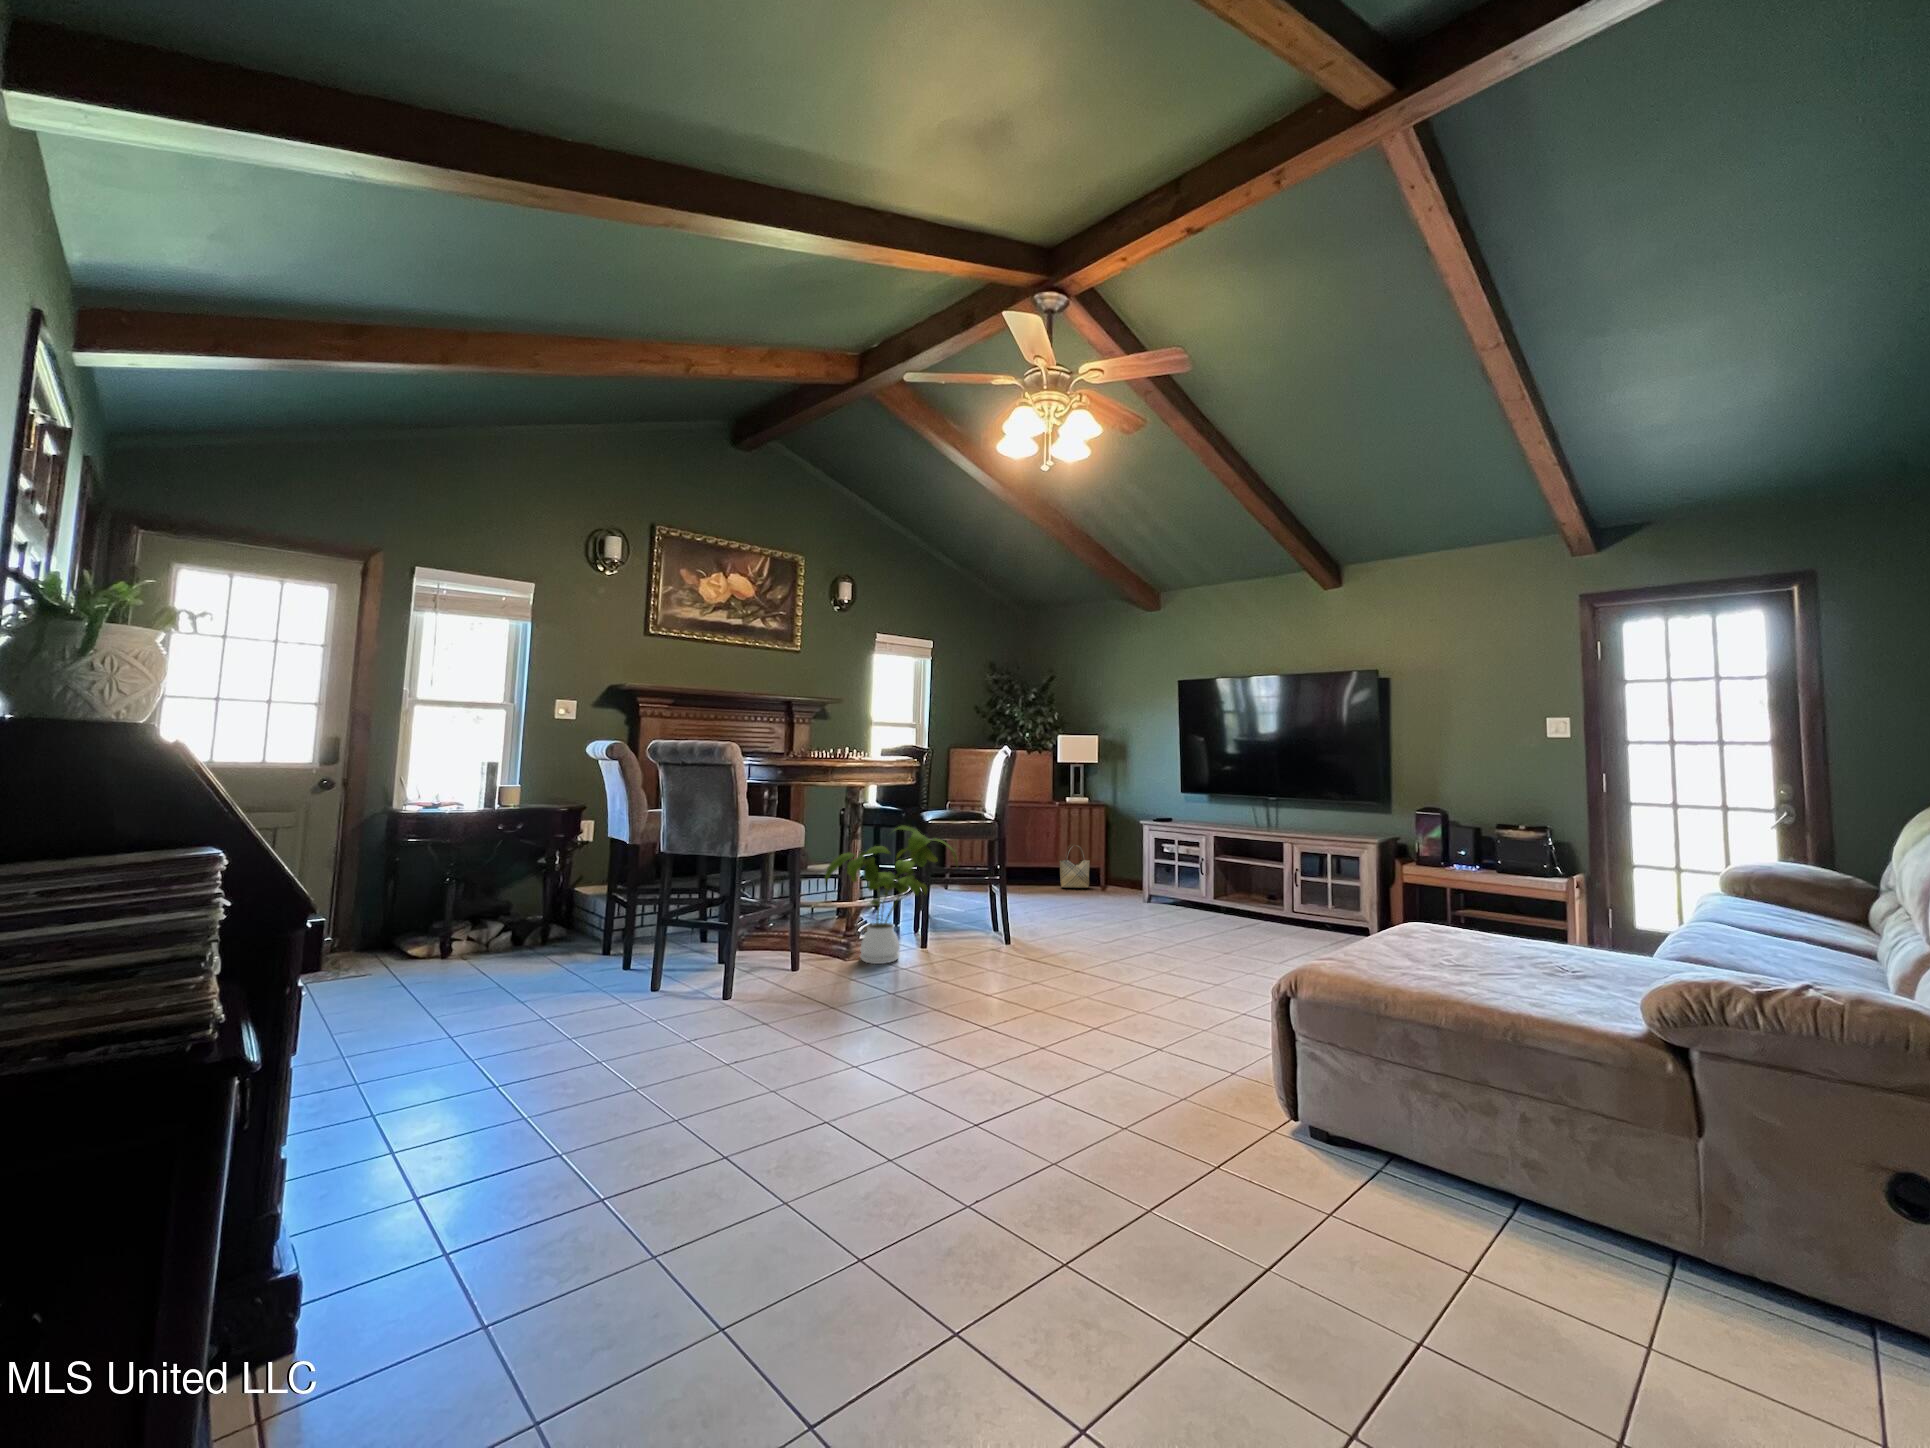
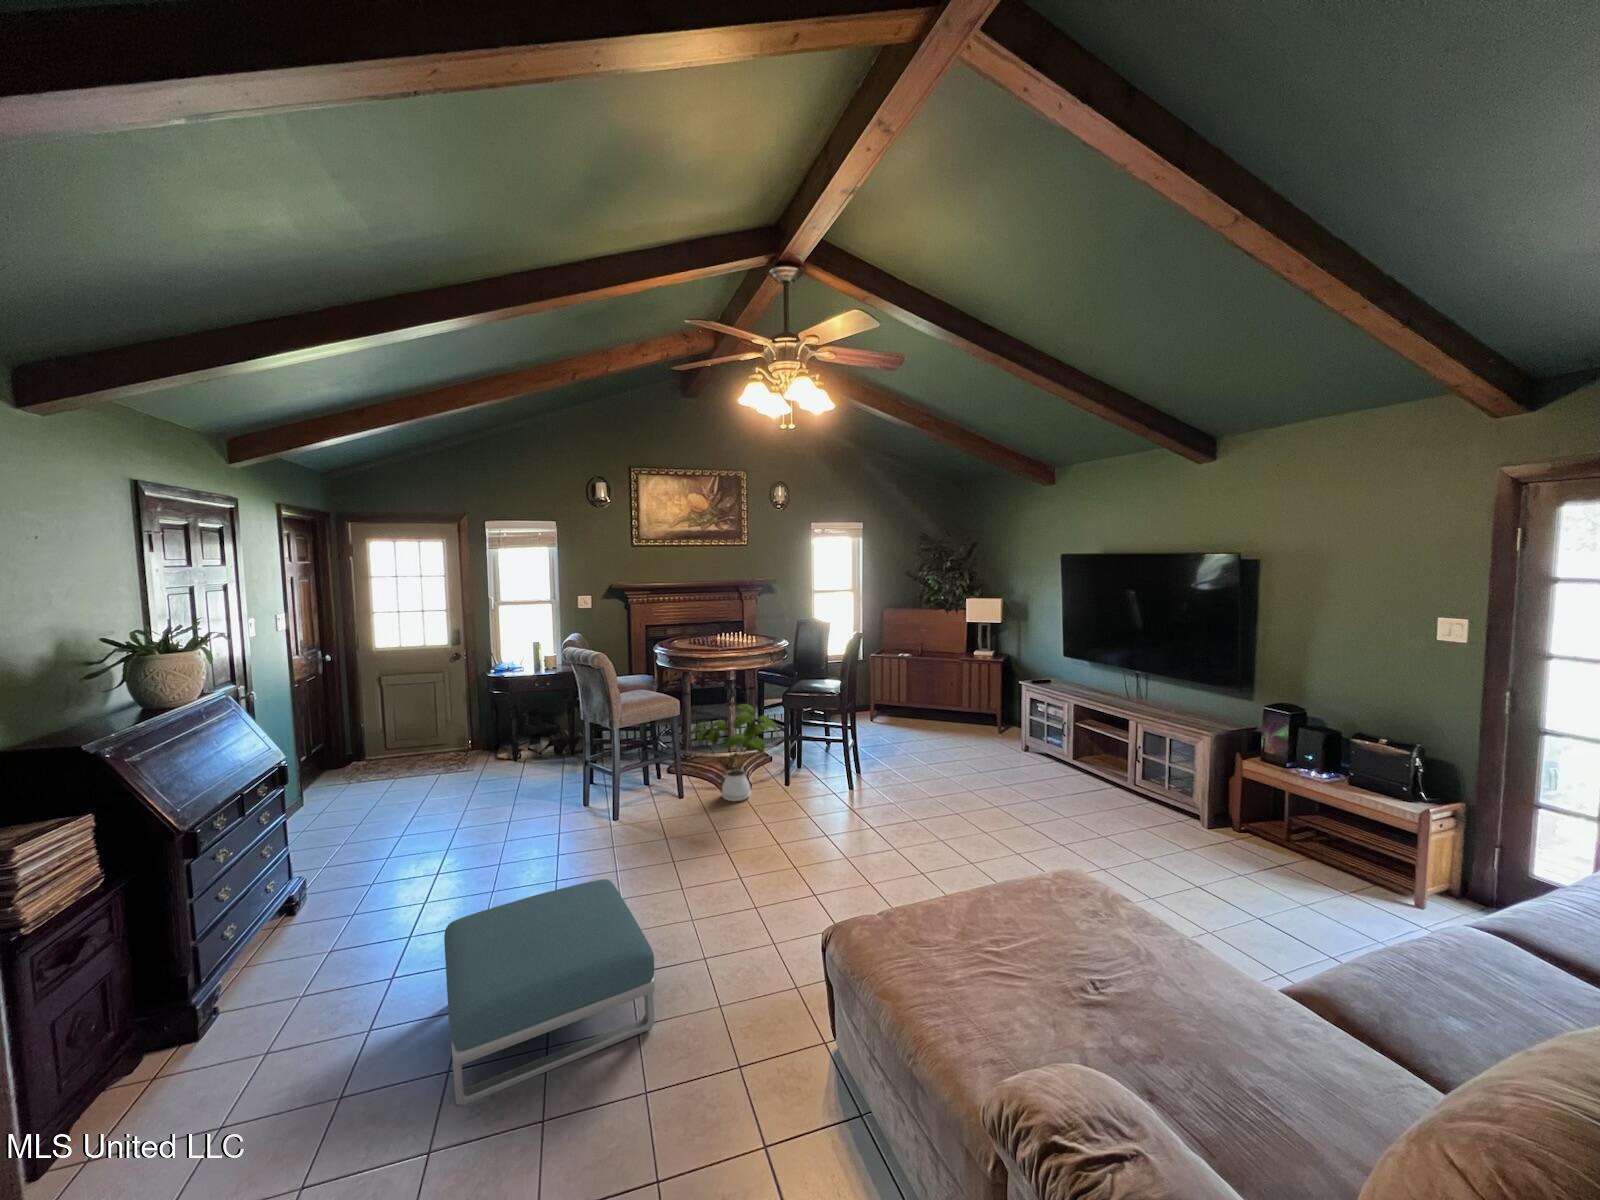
woven basket: present [1059,844,1090,888] -> none [960,692,988,730]
footstool: none [766,996,1107,1266] -> present [444,879,655,1106]

